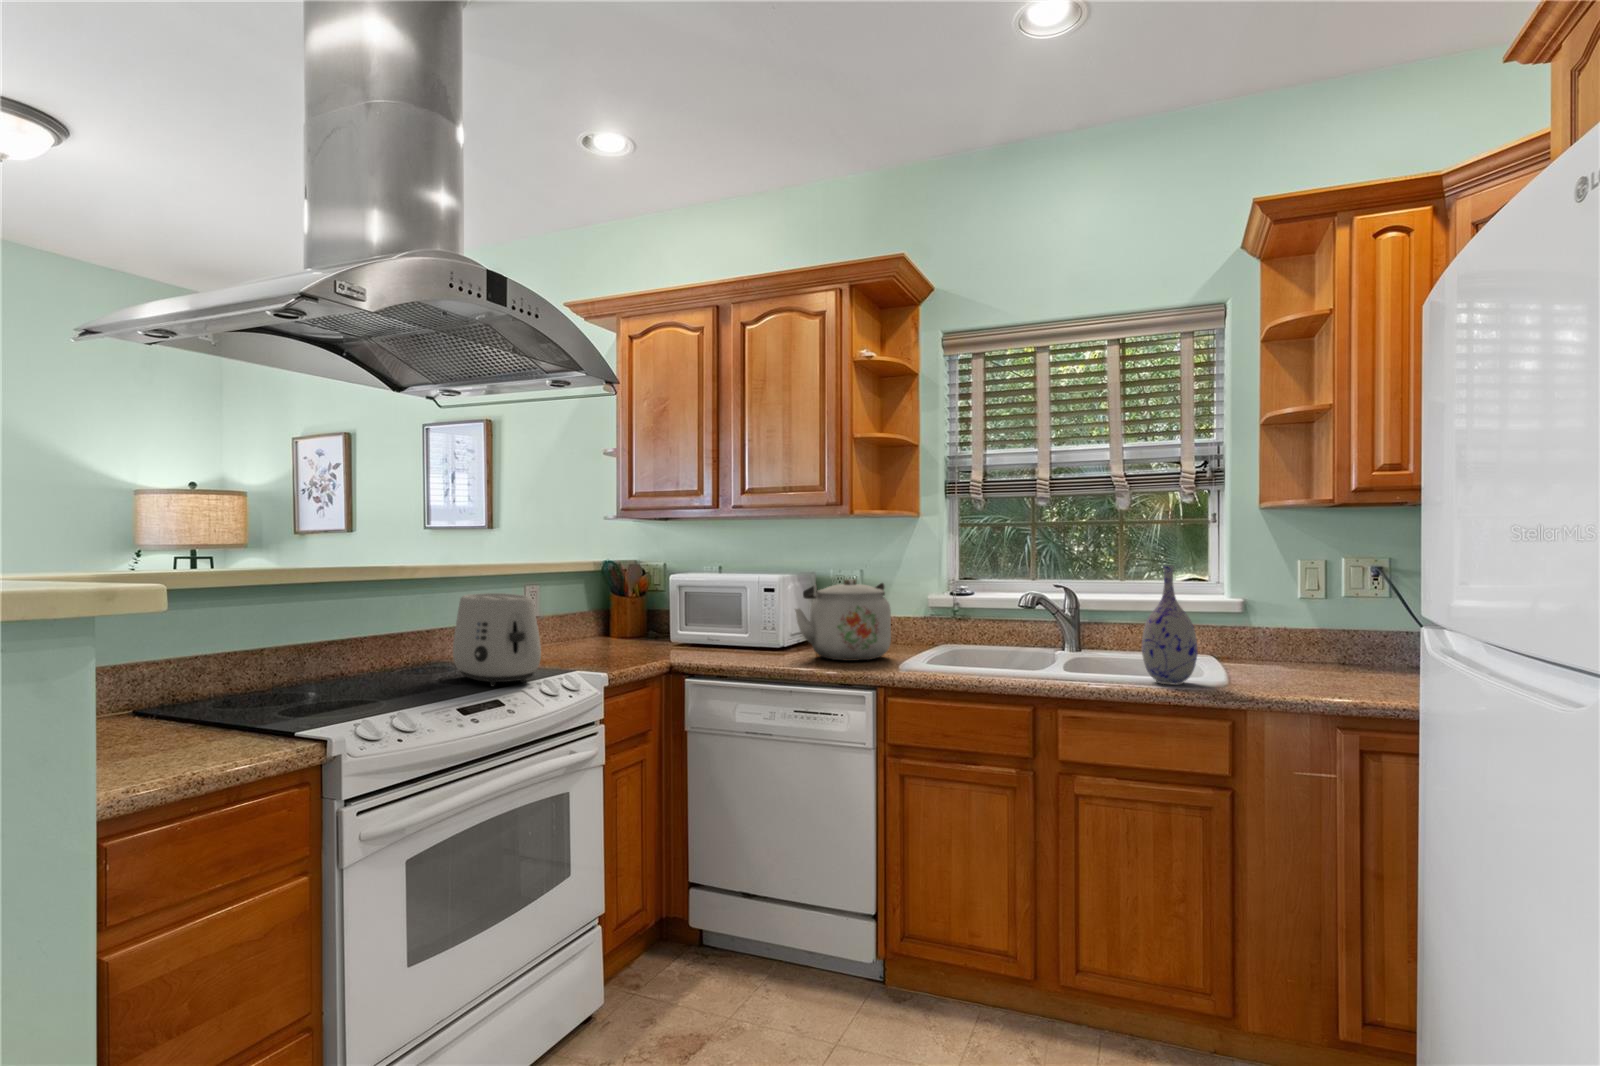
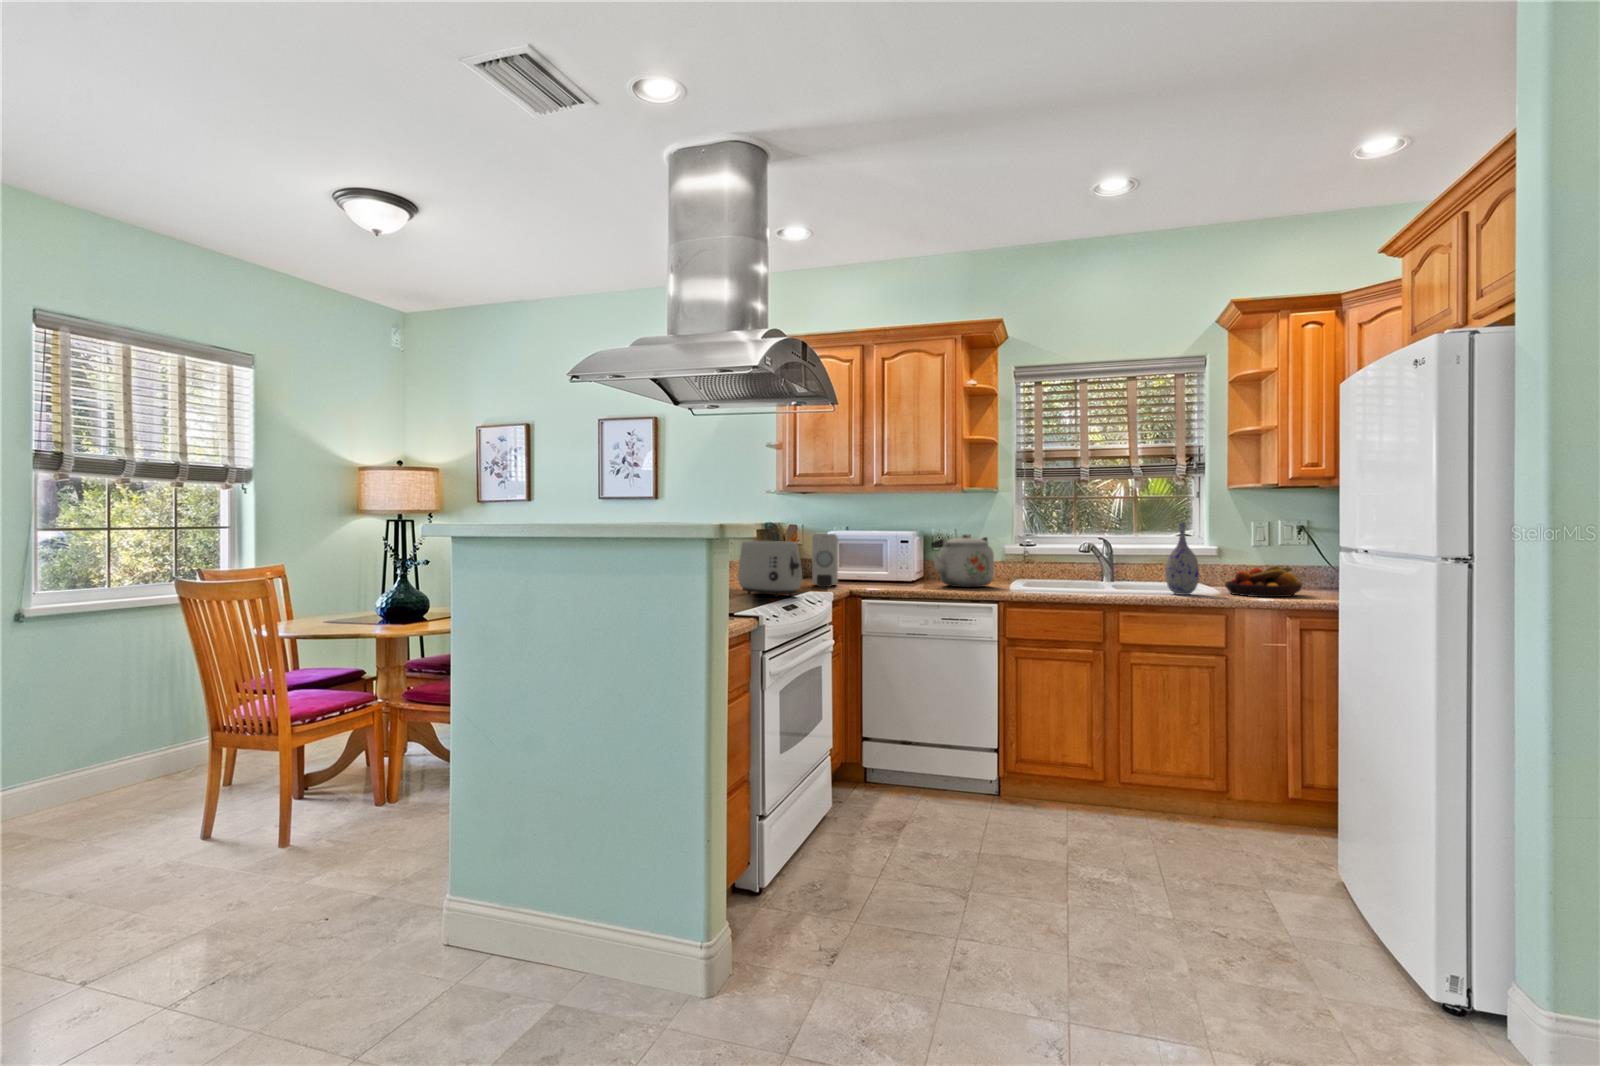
soap dispenser: none [620,579,671,658] -> present [812,534,838,587]
fruit bowl: none [1245,637,1376,693] -> present [1225,566,1302,597]

